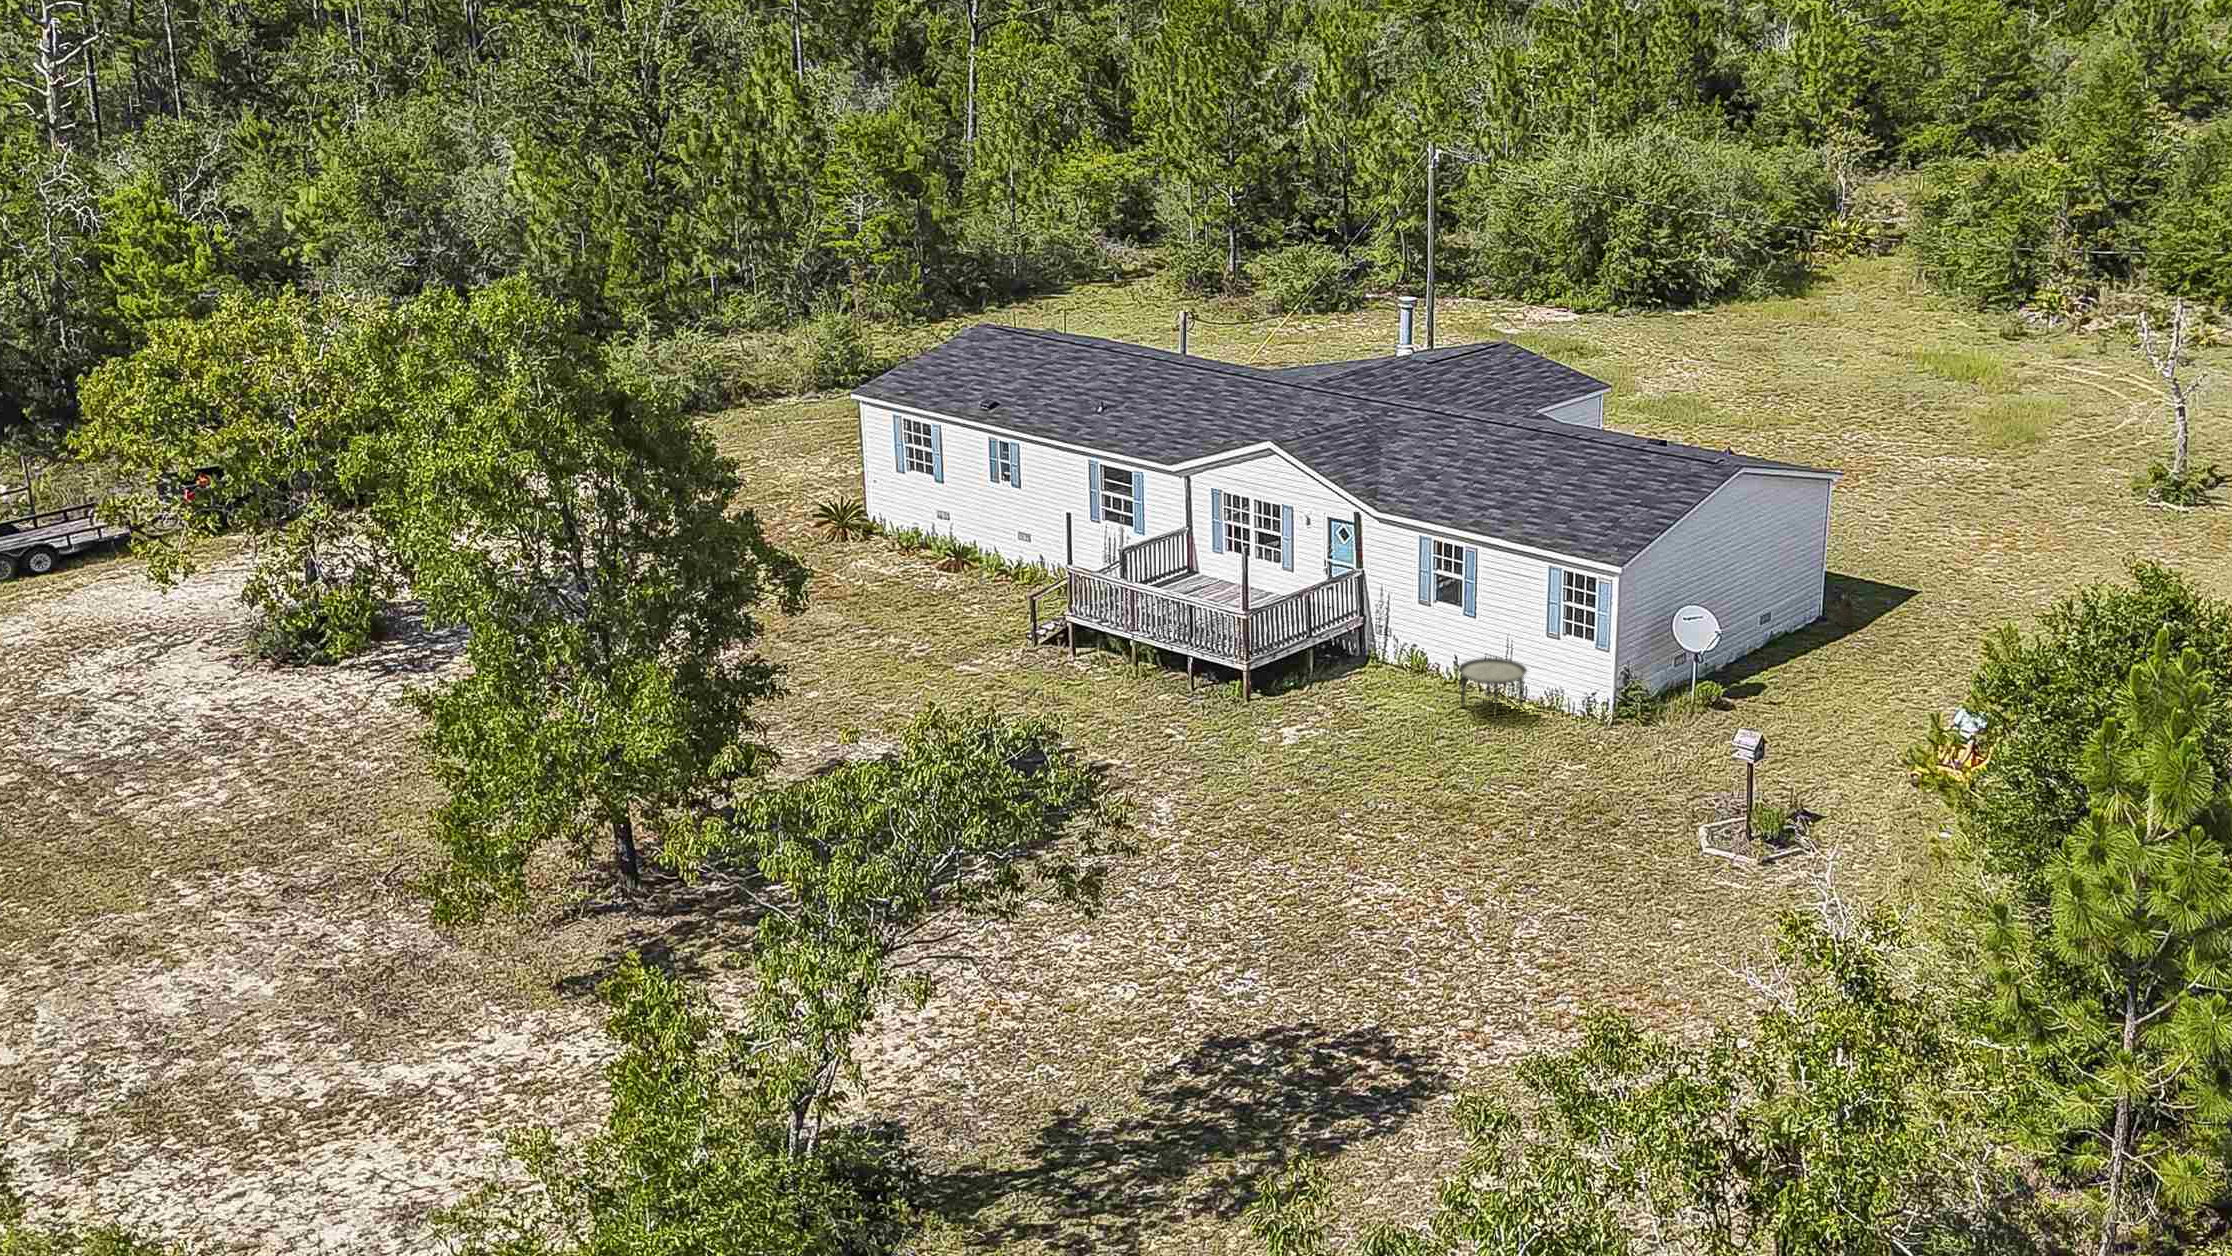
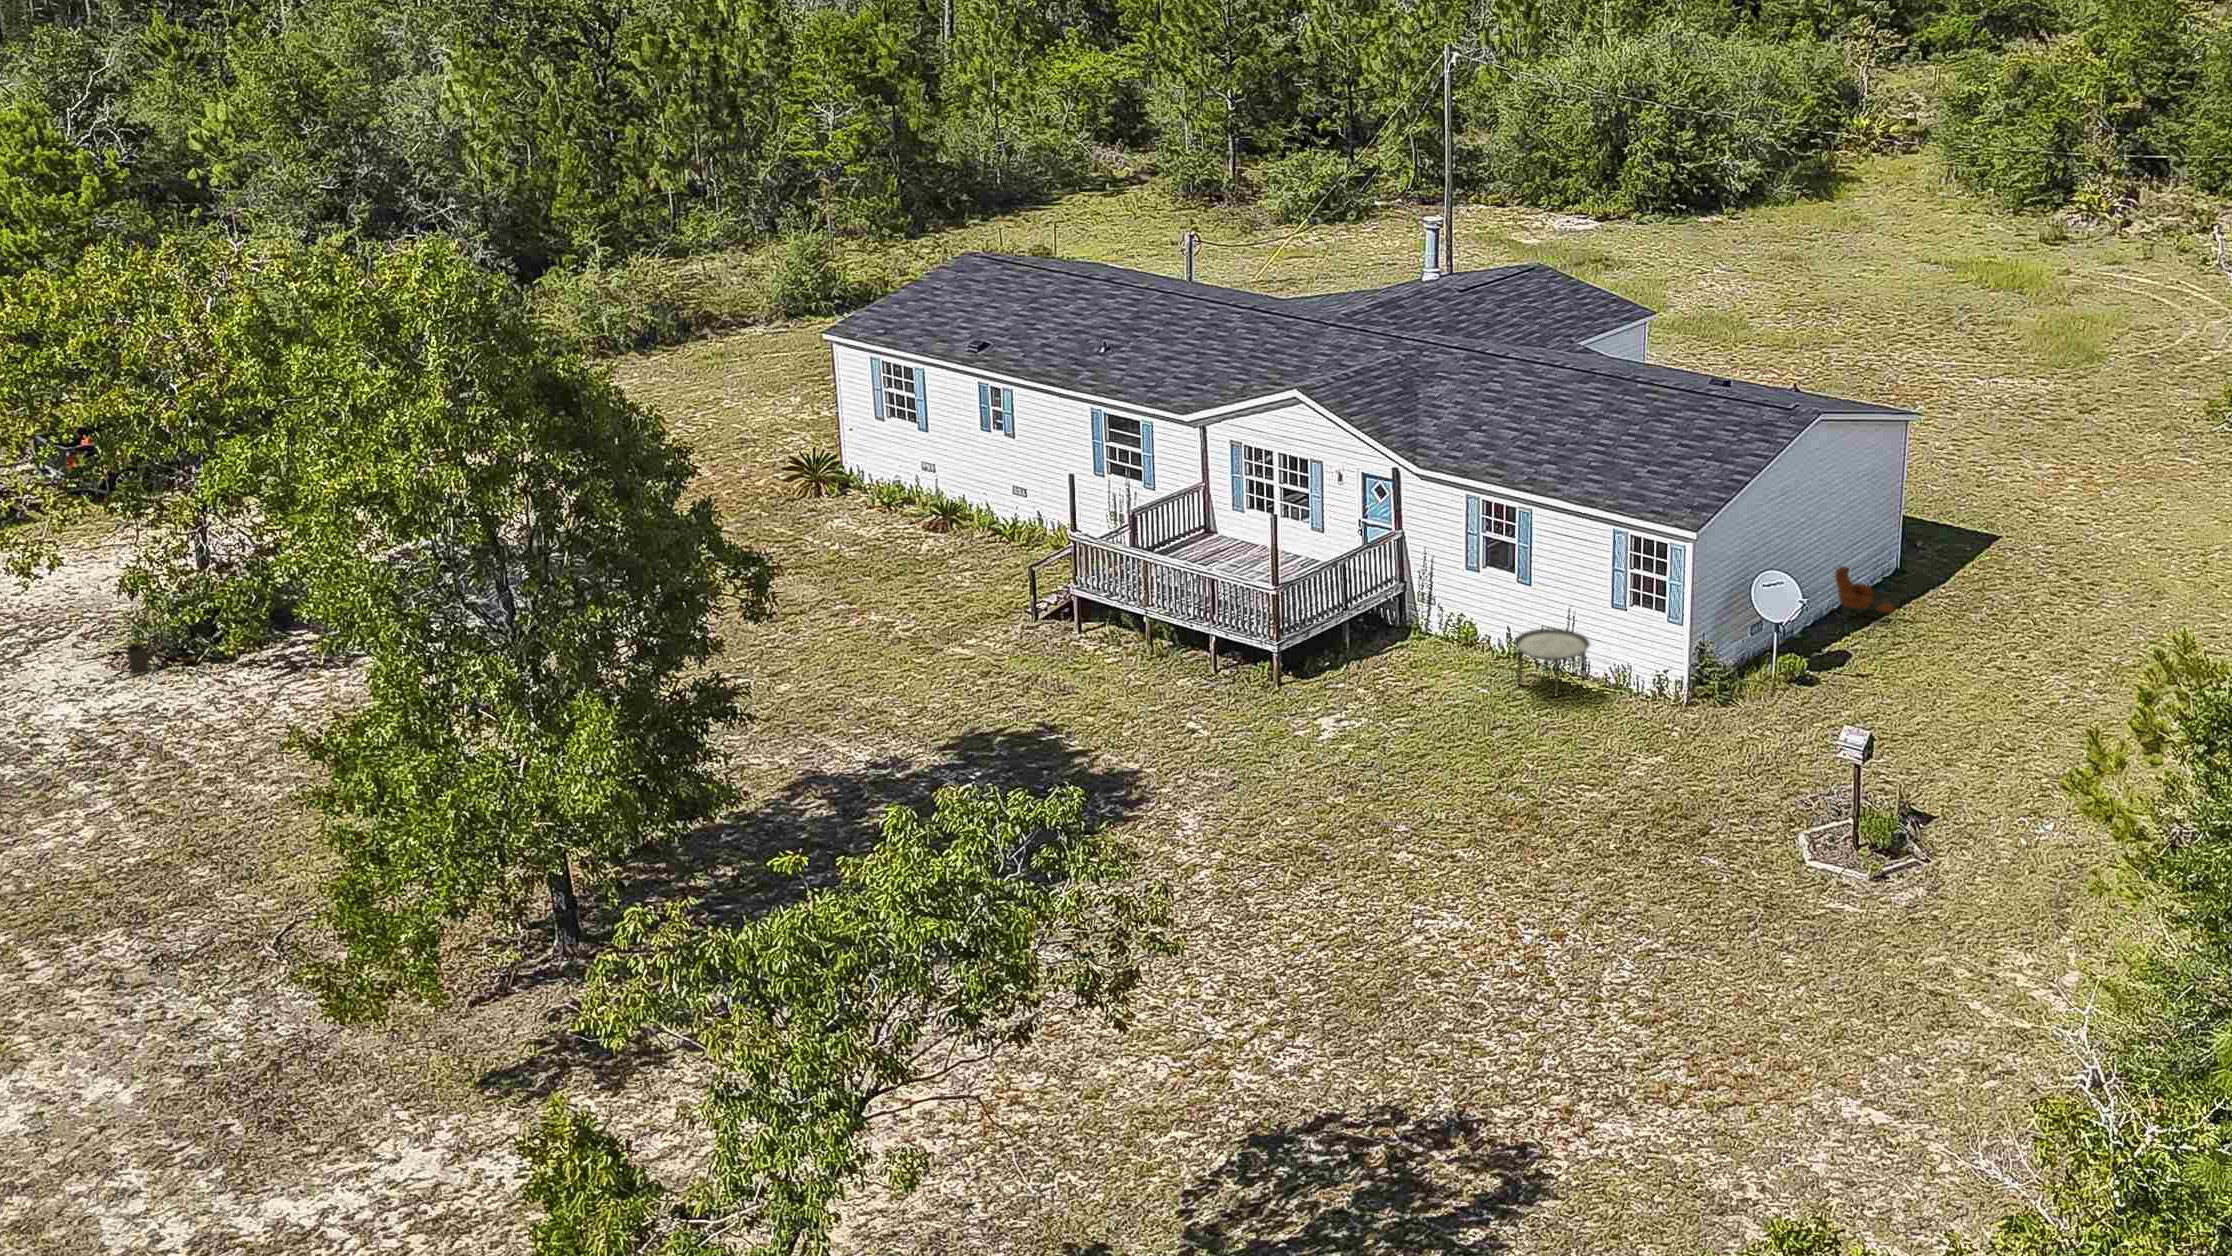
watering can: present [1827,599,1853,627] -> present [127,635,160,675]
lounge chair: none [1758,611,1814,666] -> present [1835,566,1896,625]

